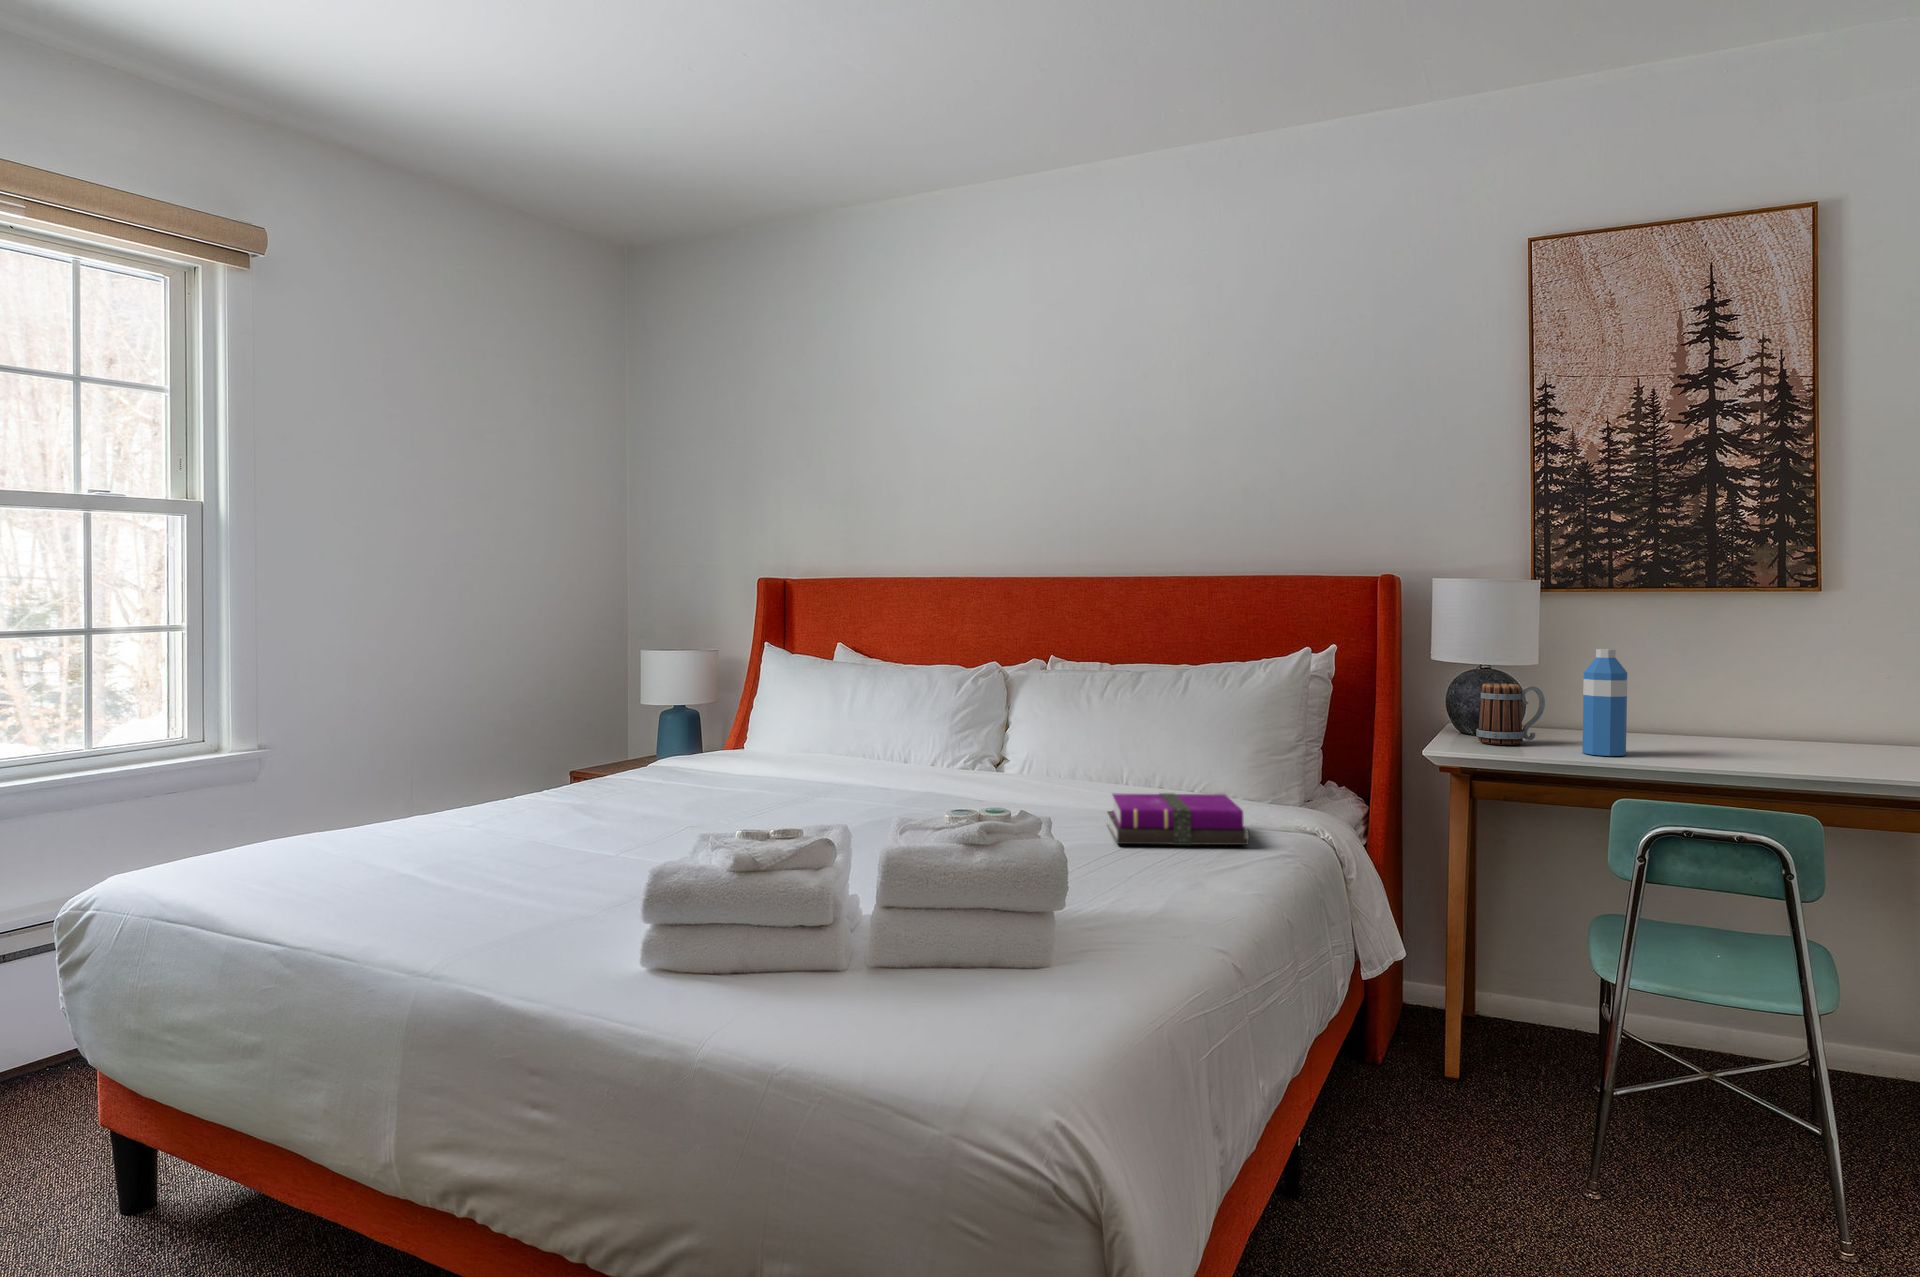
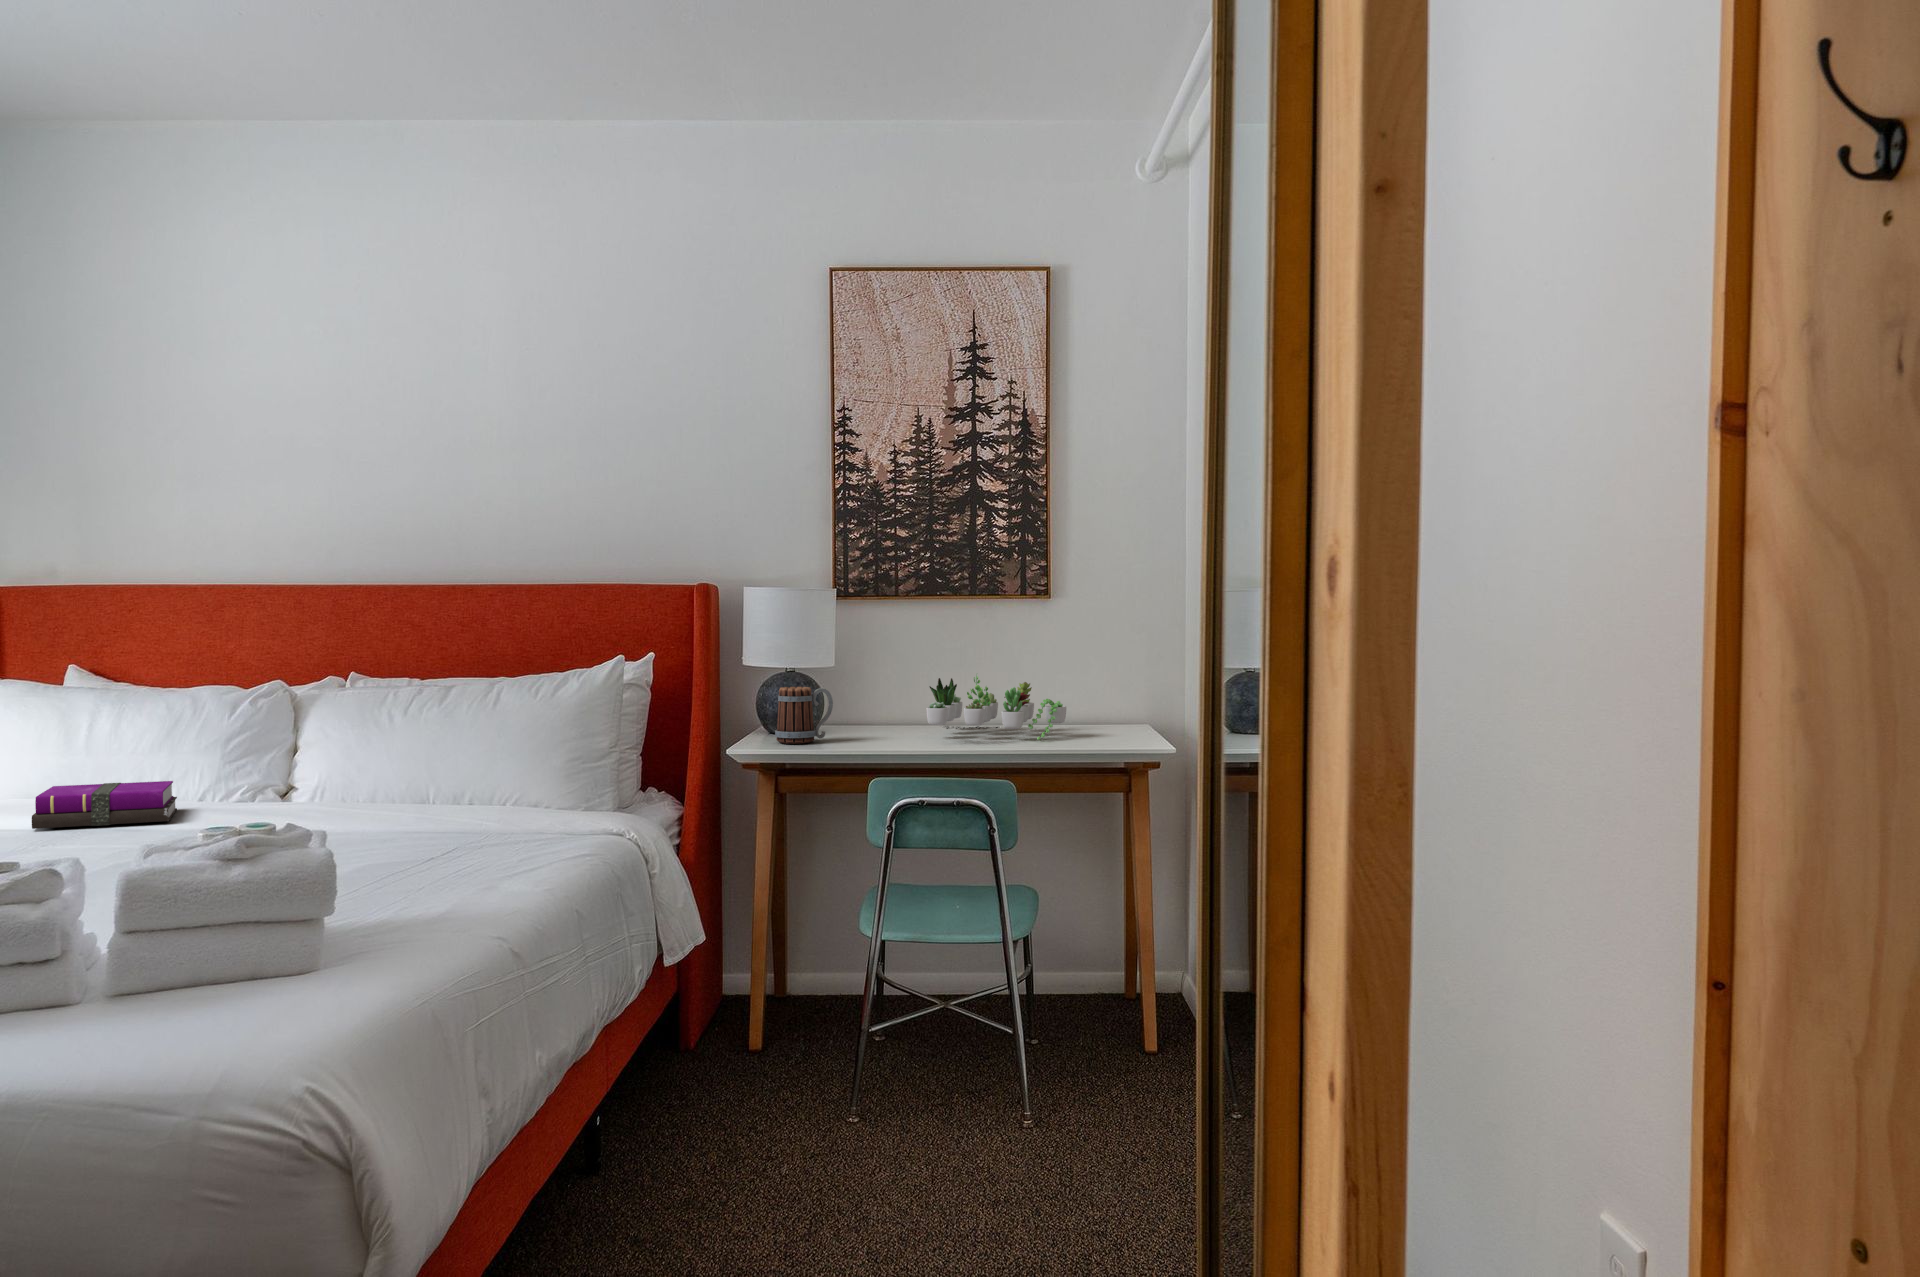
water bottle: present [1582,649,1627,756] -> none [857,653,892,749]
succulent plant: none [1657,673,1855,756] -> present [926,676,1066,740]
notebook: present [1108,793,1249,845] -> present [32,781,177,829]

